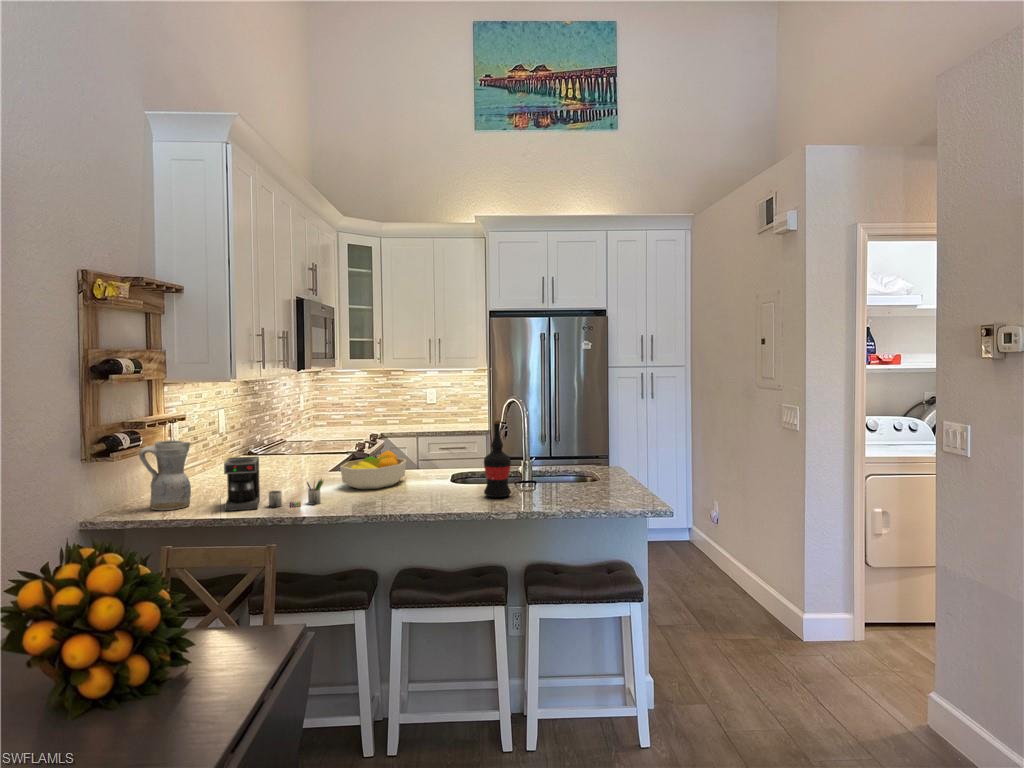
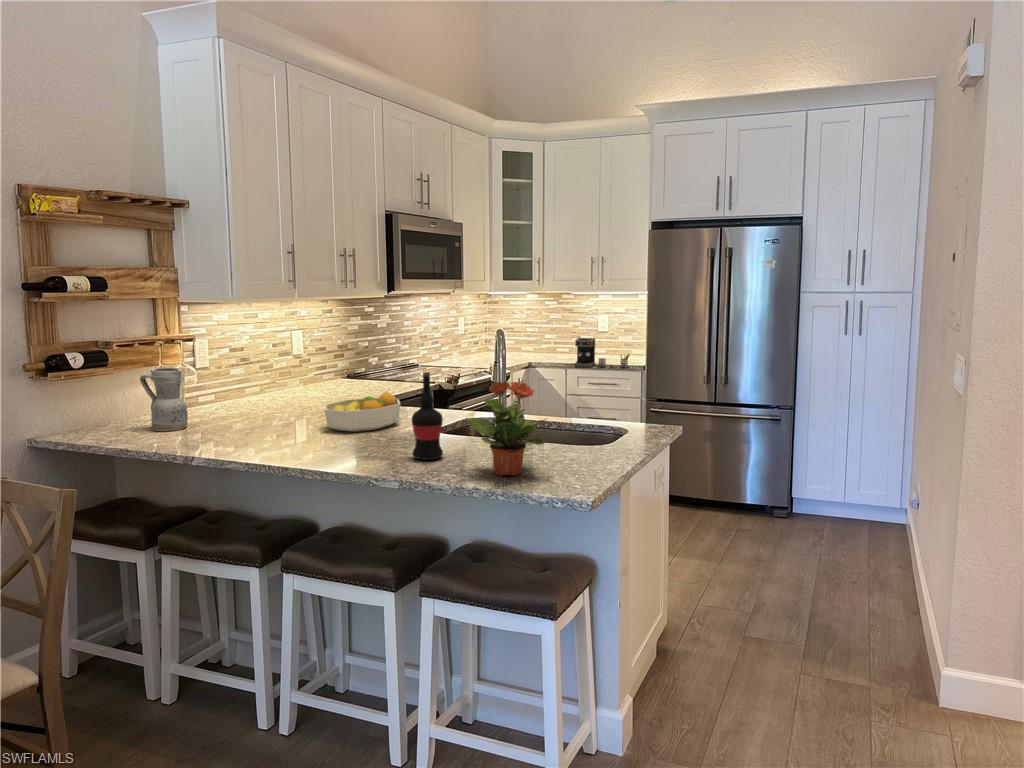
potted plant: none [550,419,621,499] -> present [466,381,546,476]
coffee maker: present [224,457,323,511] -> present [575,338,630,368]

